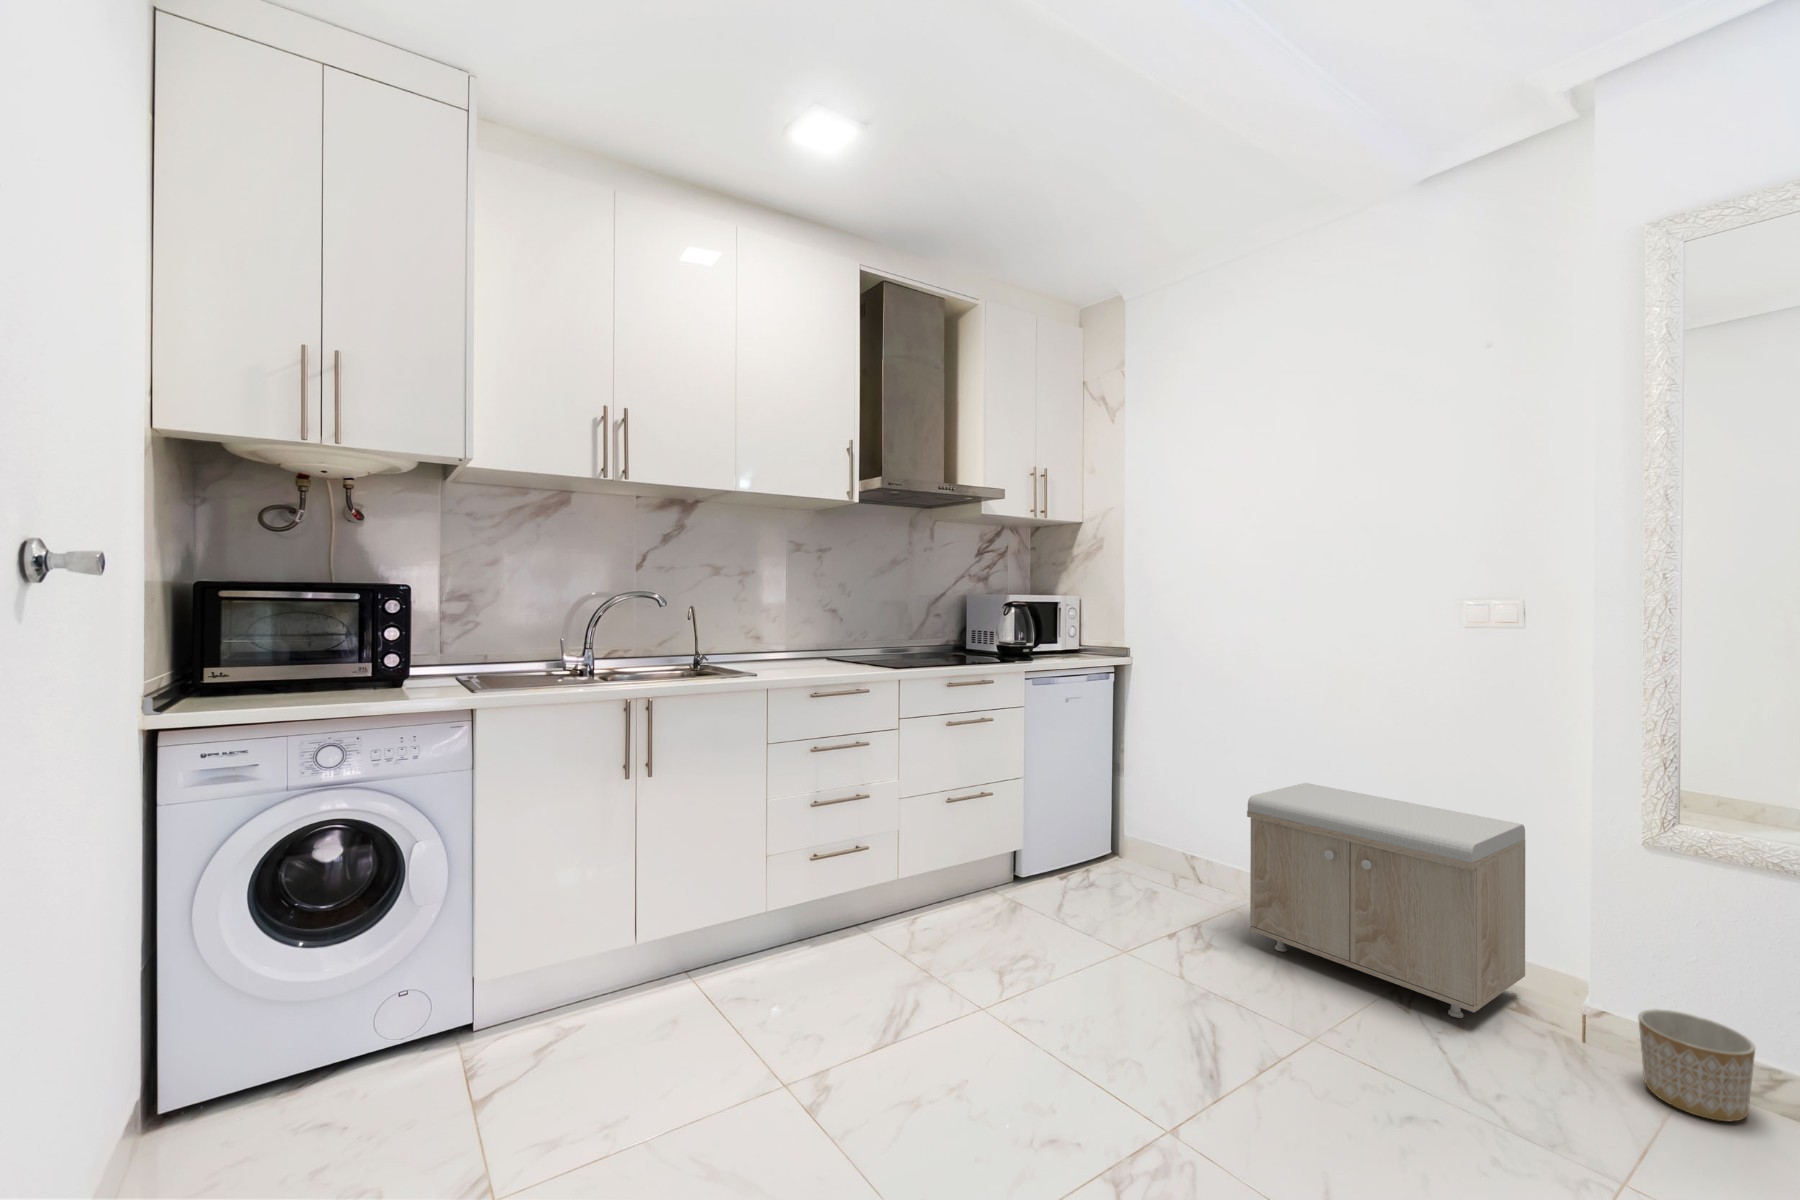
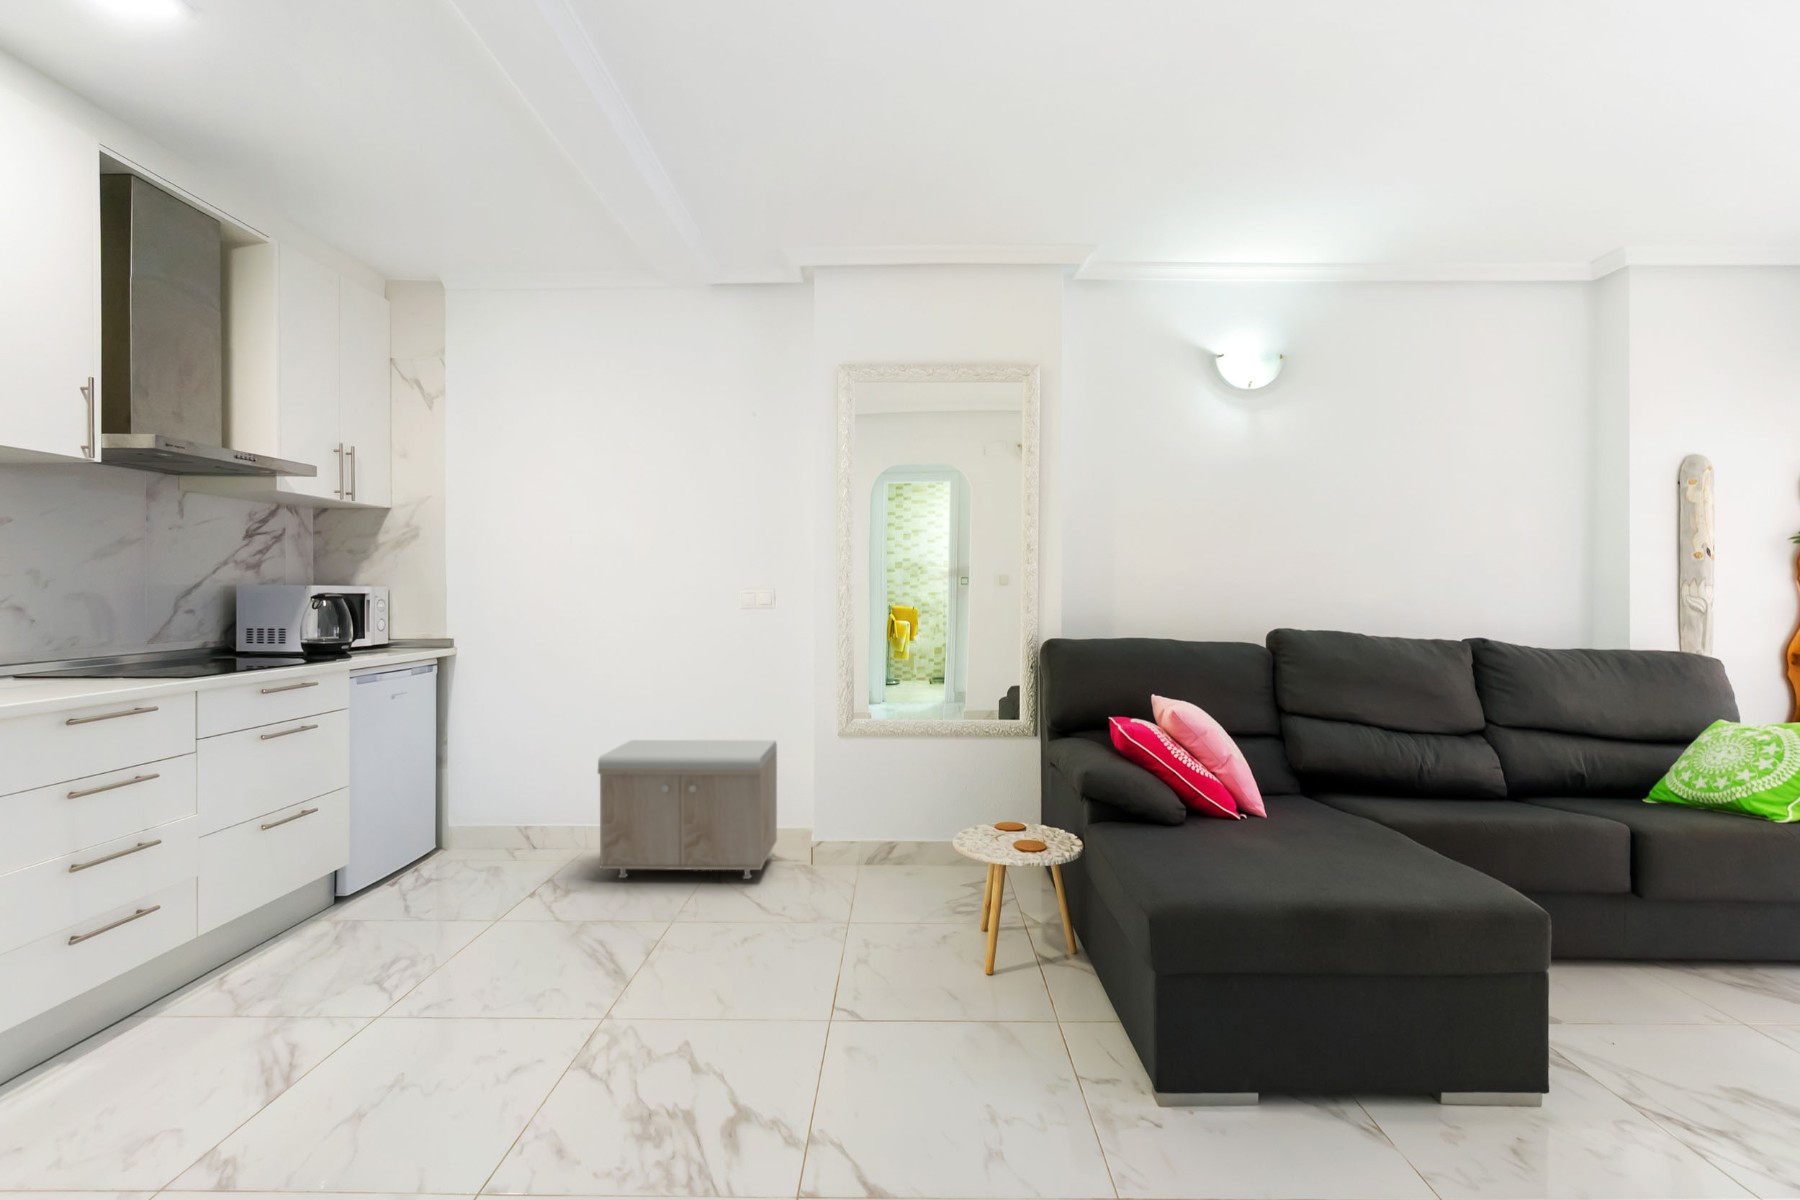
planter: present [1638,1009,1755,1122] -> none [841,830,888,883]

